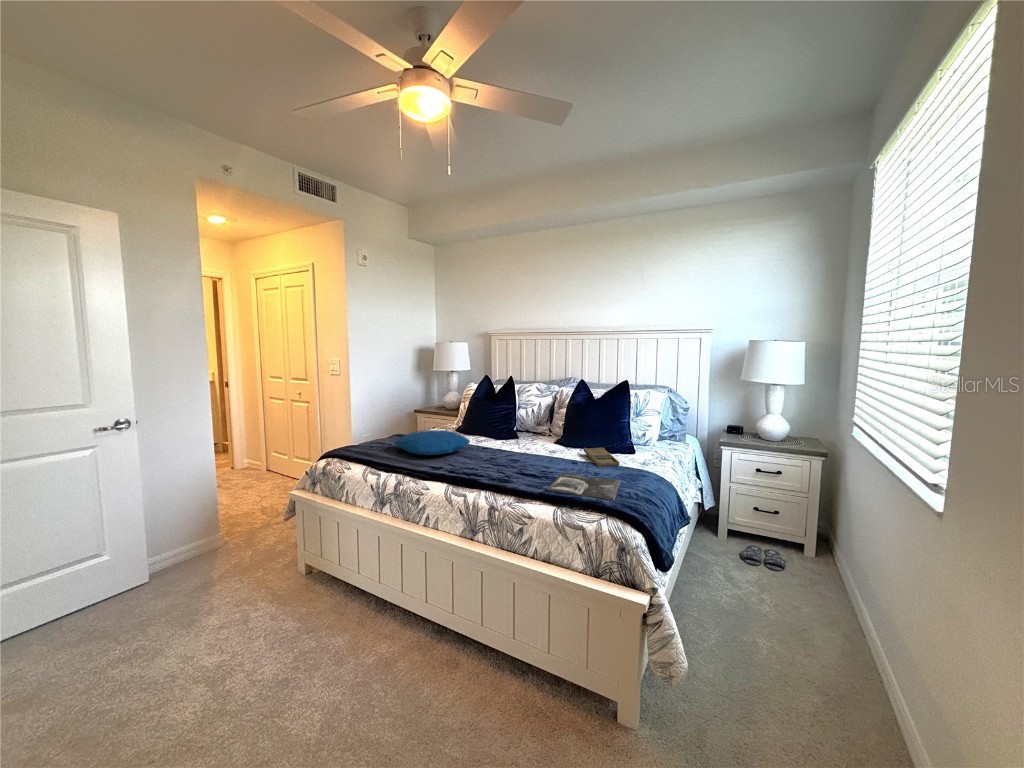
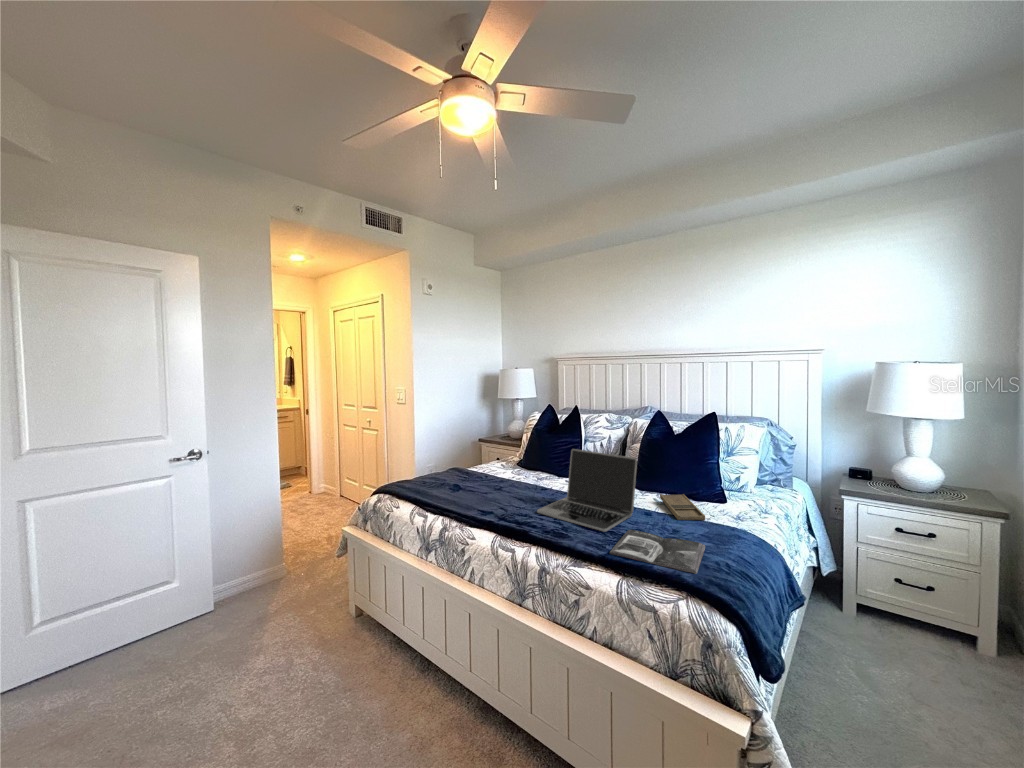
laptop: none [482,411,567,477] -> present [537,449,637,532]
pillow: present [394,430,470,455] -> none [445,467,527,497]
slippers: present [741,545,786,571] -> none [879,629,951,673]

